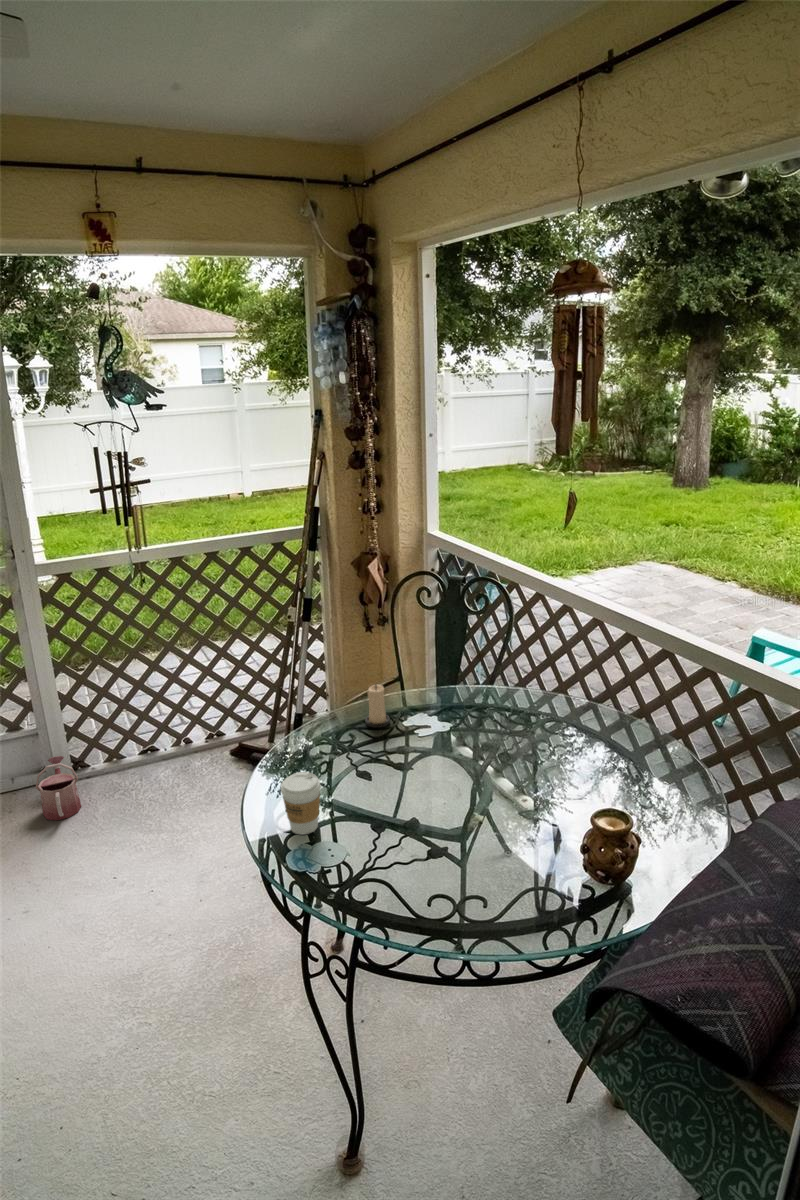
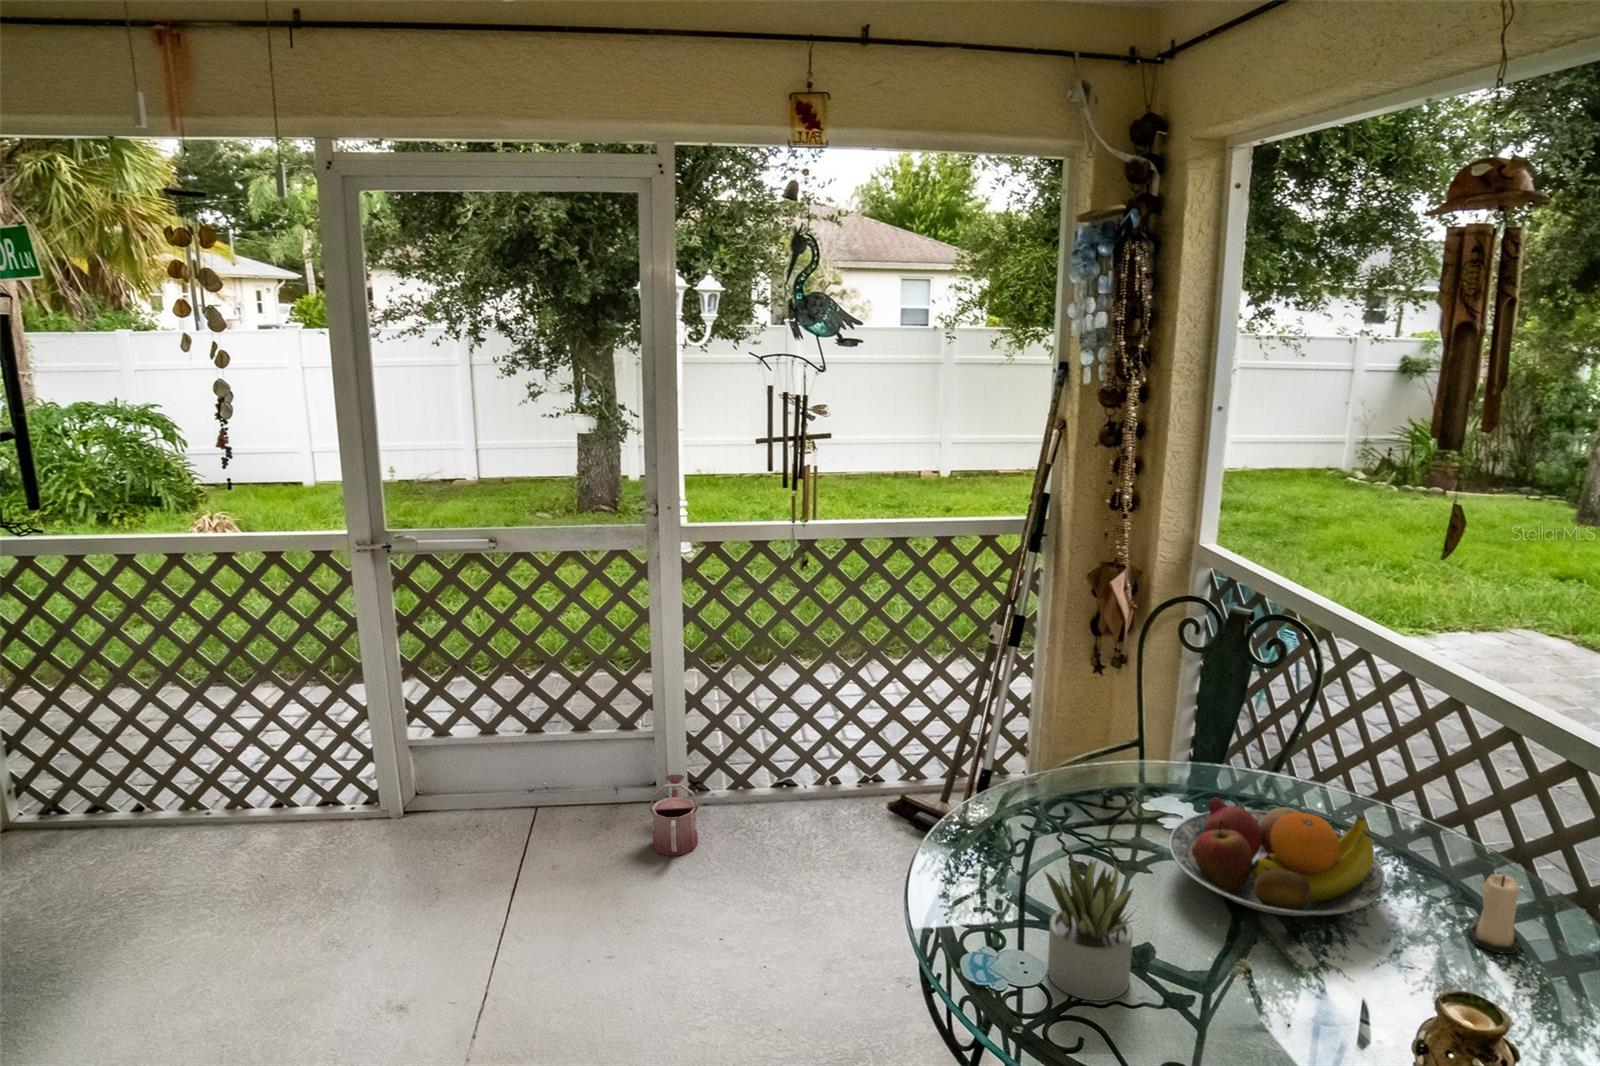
candle: present [366,684,390,728] -> present [1468,874,1521,954]
fruit bowl: none [426,701,565,778] -> present [1169,797,1385,916]
succulent plant: none [341,762,413,866] -> present [1044,856,1133,1001]
coffee cup: present [281,772,321,834] -> none [962,852,1015,936]

